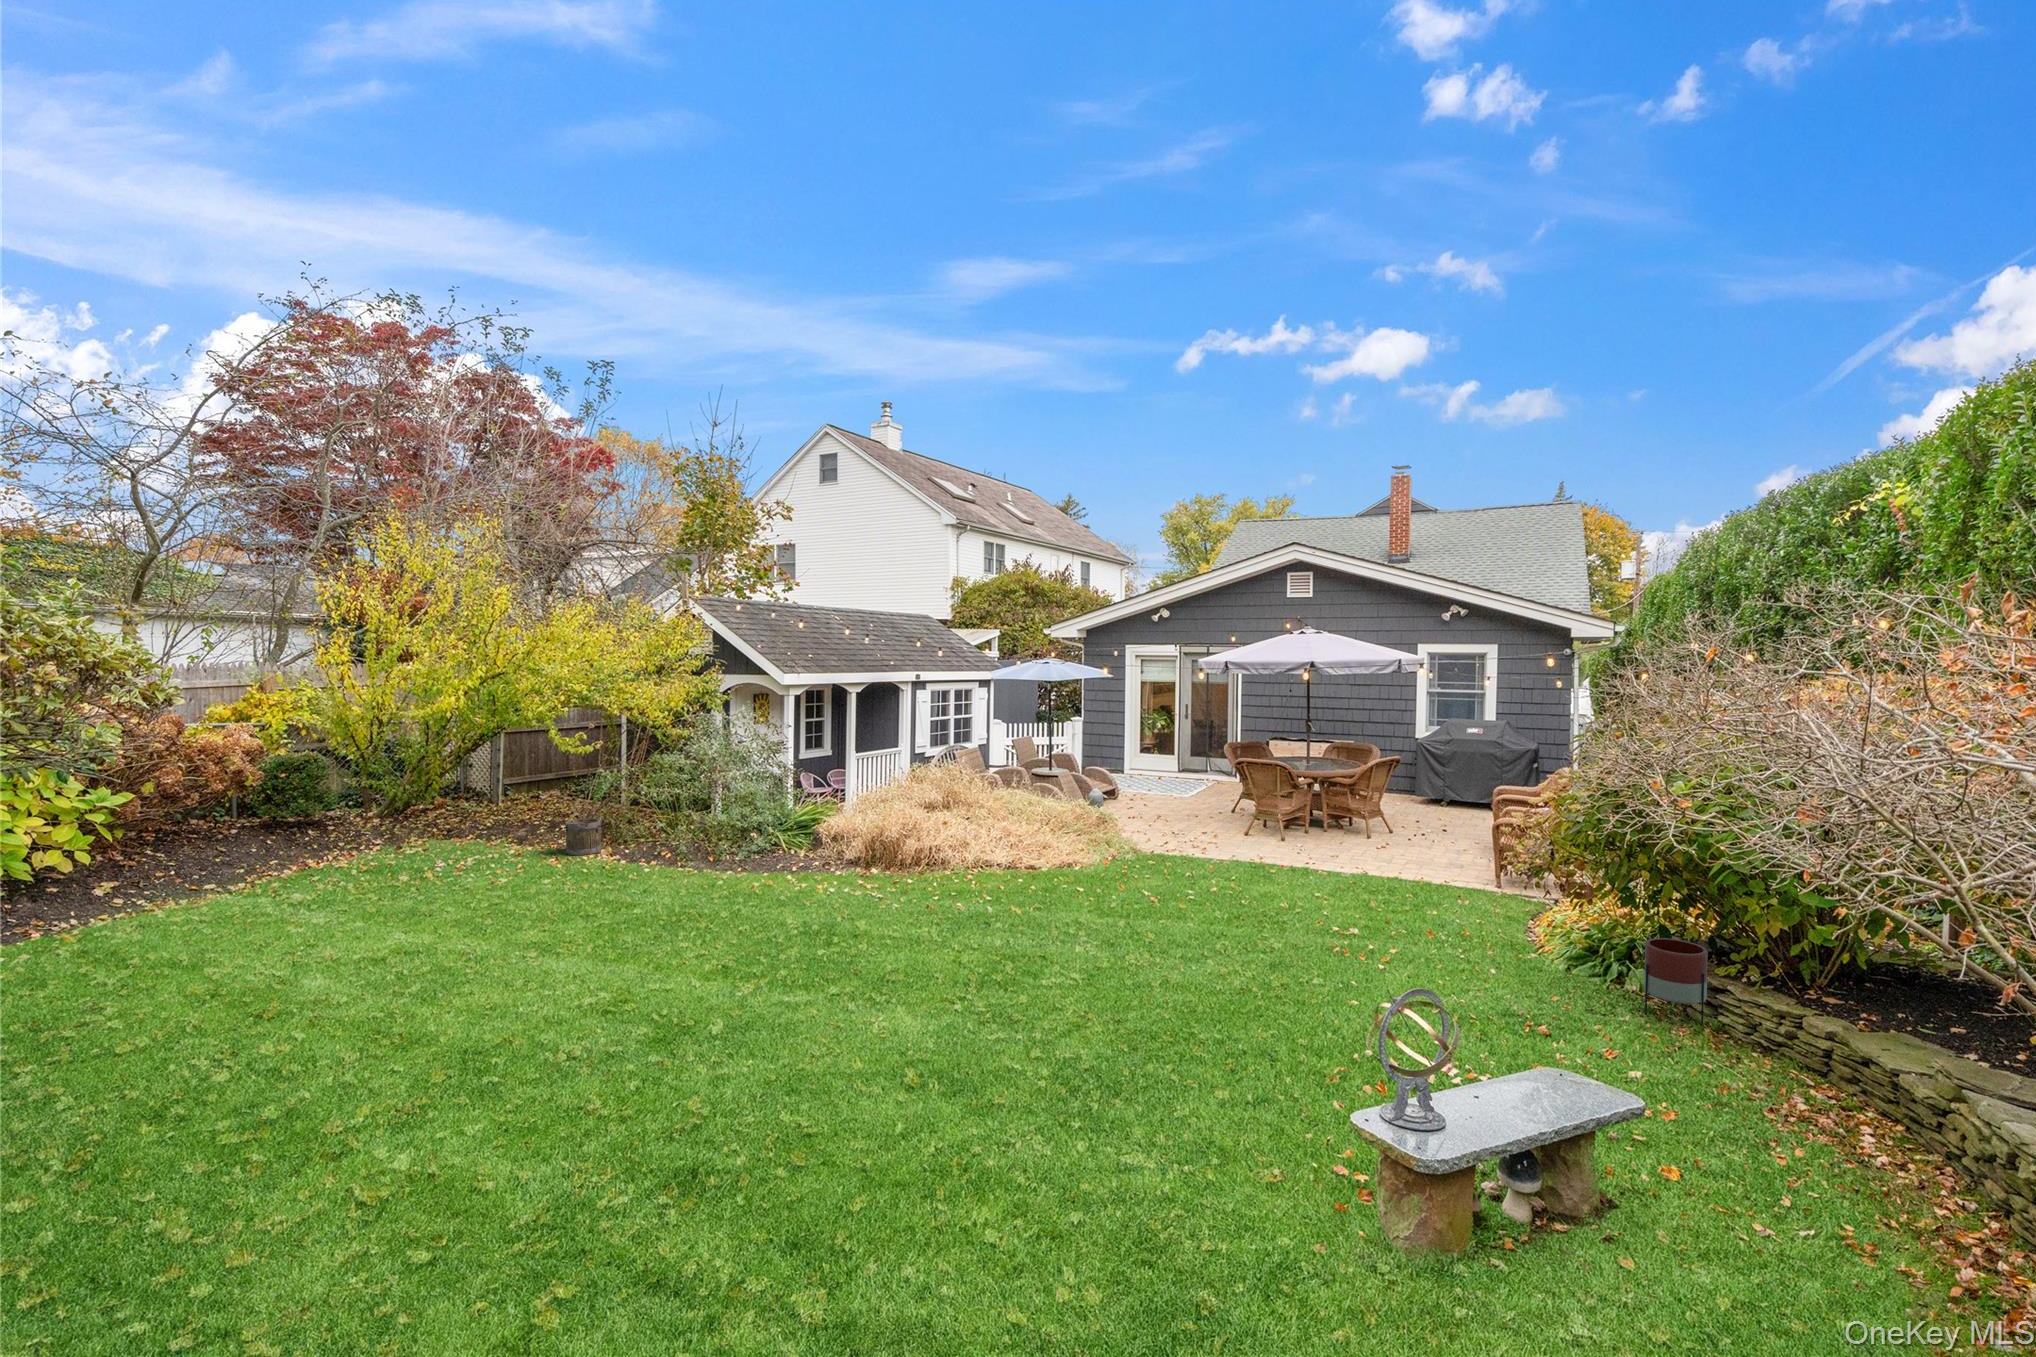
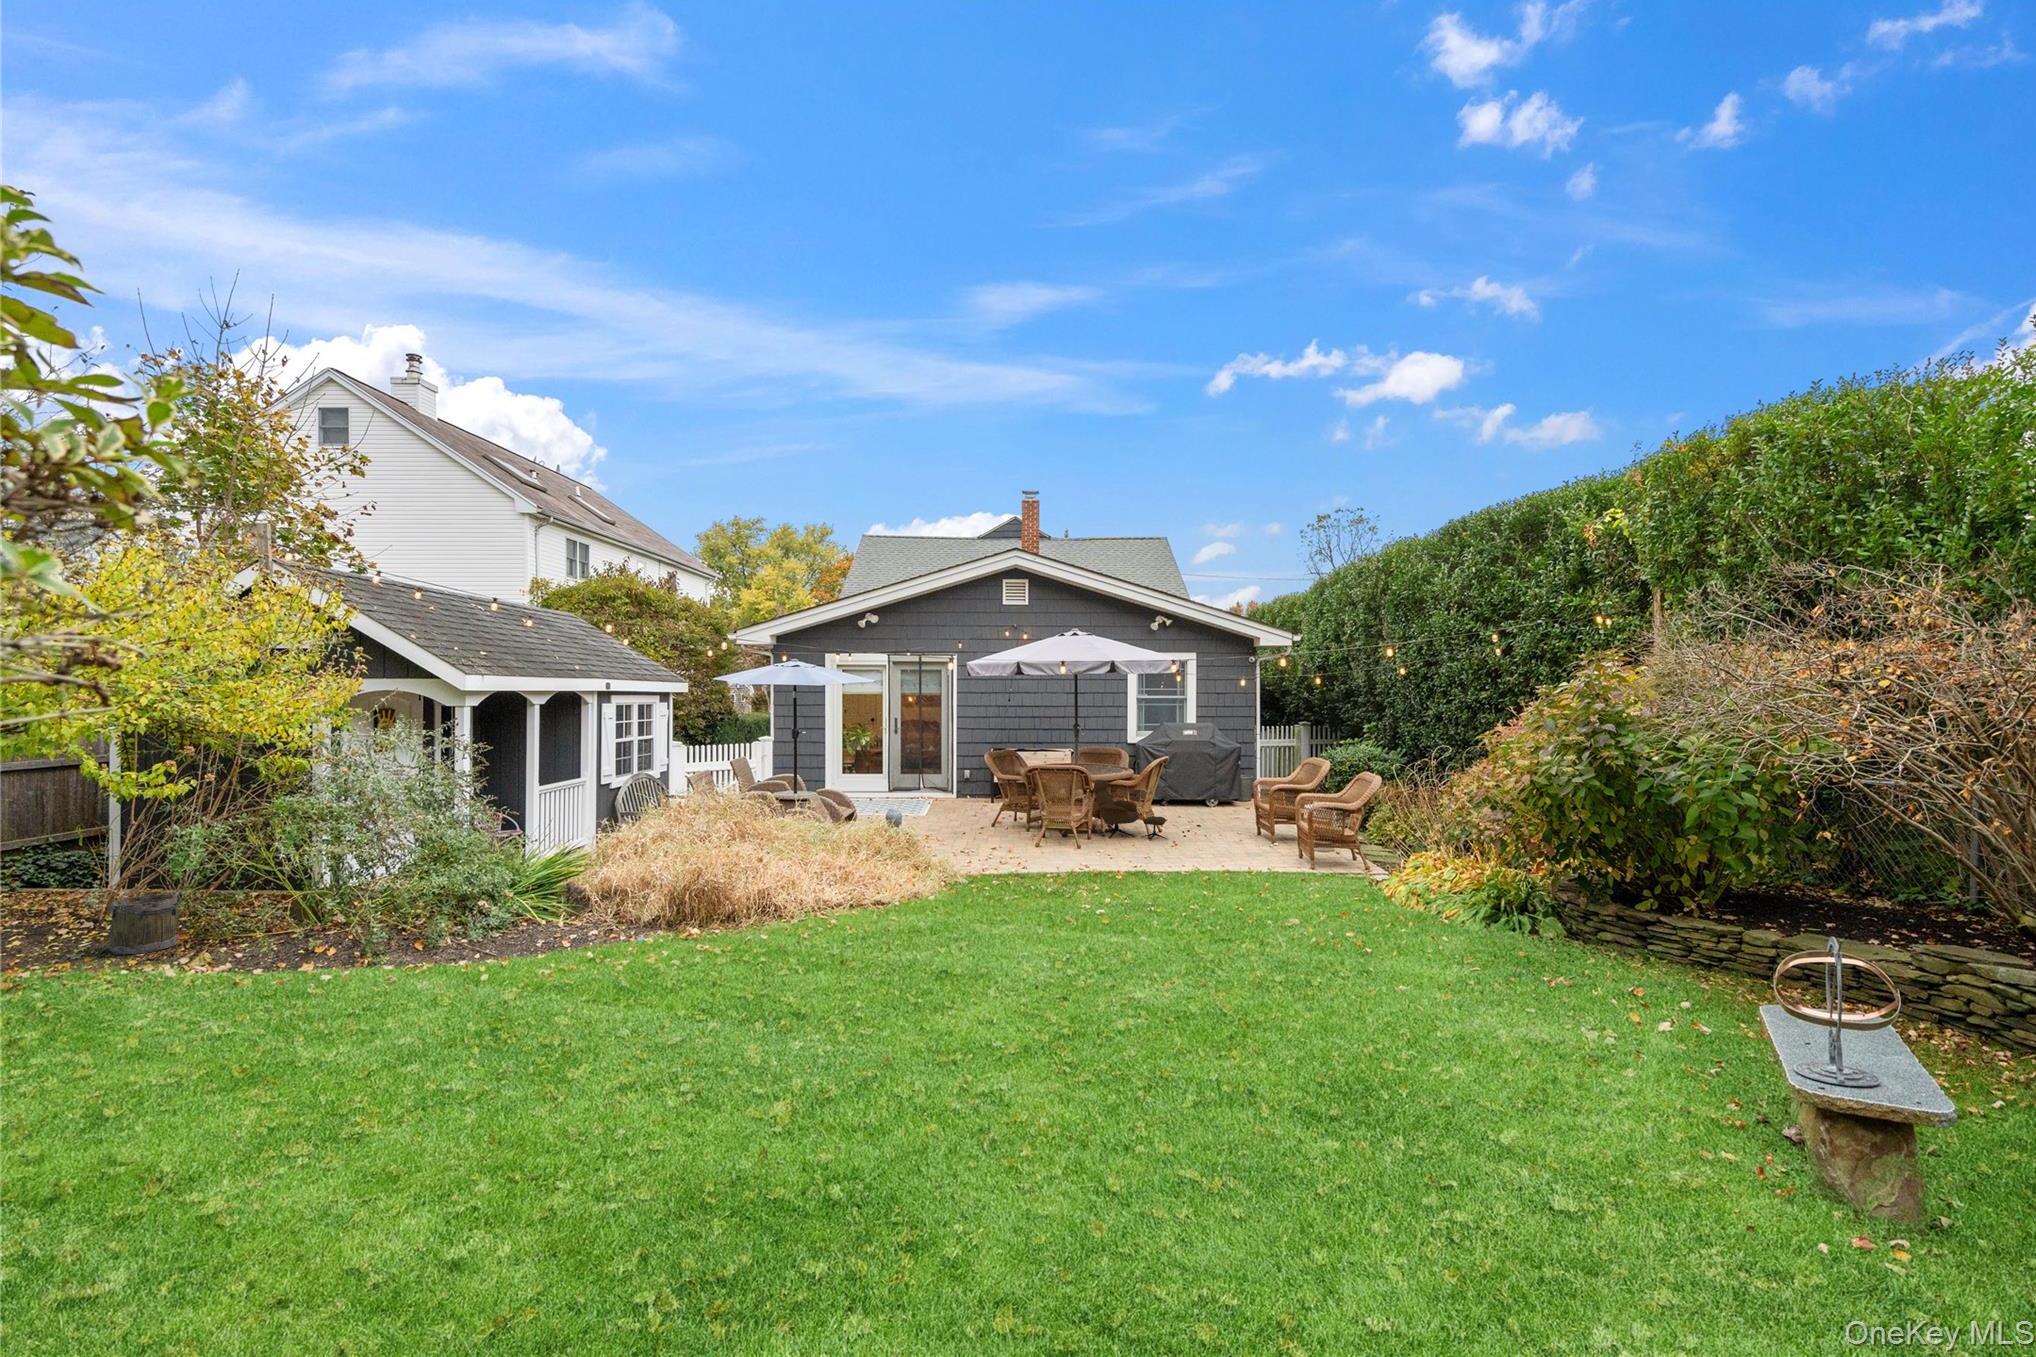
lounge chair: none [1308,778,1378,842] -> present [1093,780,1167,840]
planter: present [1644,938,1708,1026] -> none [1581,882,1638,957]

